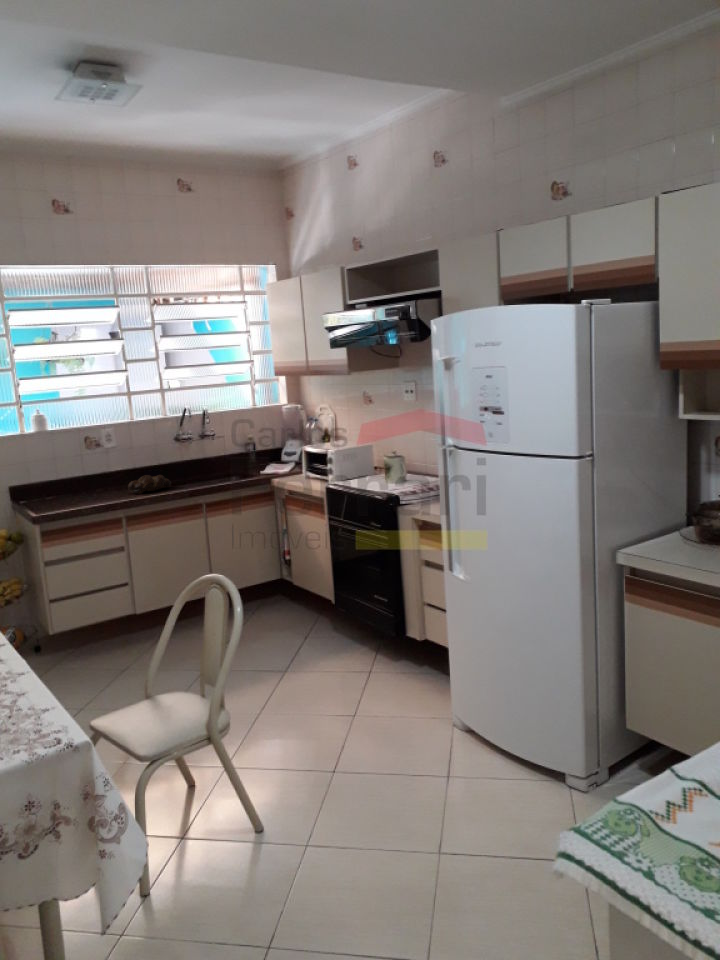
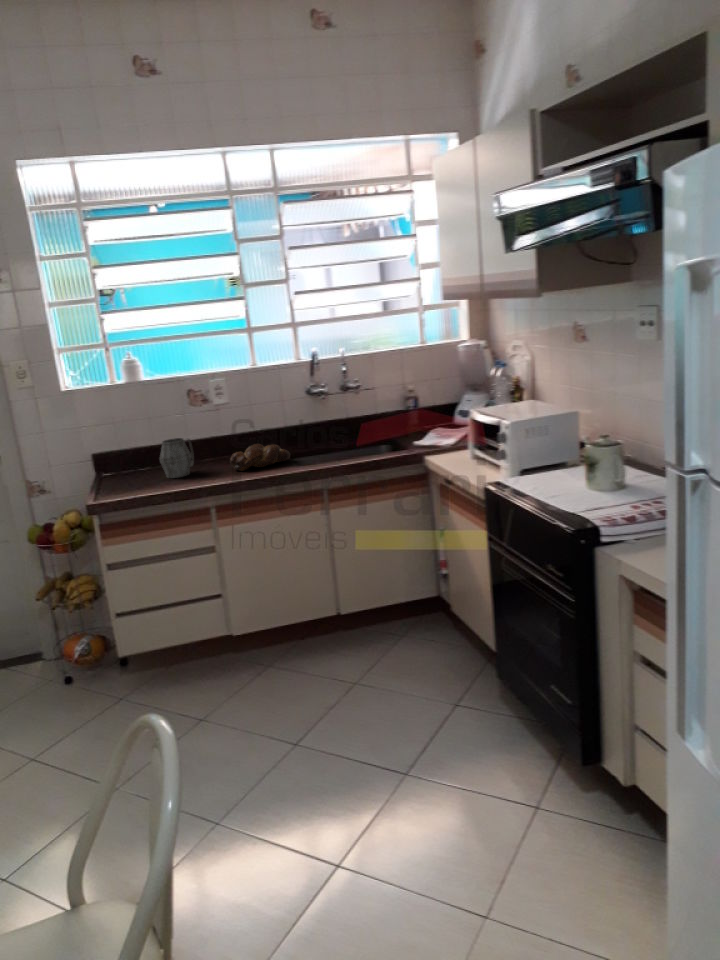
mug: none [75,471,99,500] -> present [160,438,194,478]

